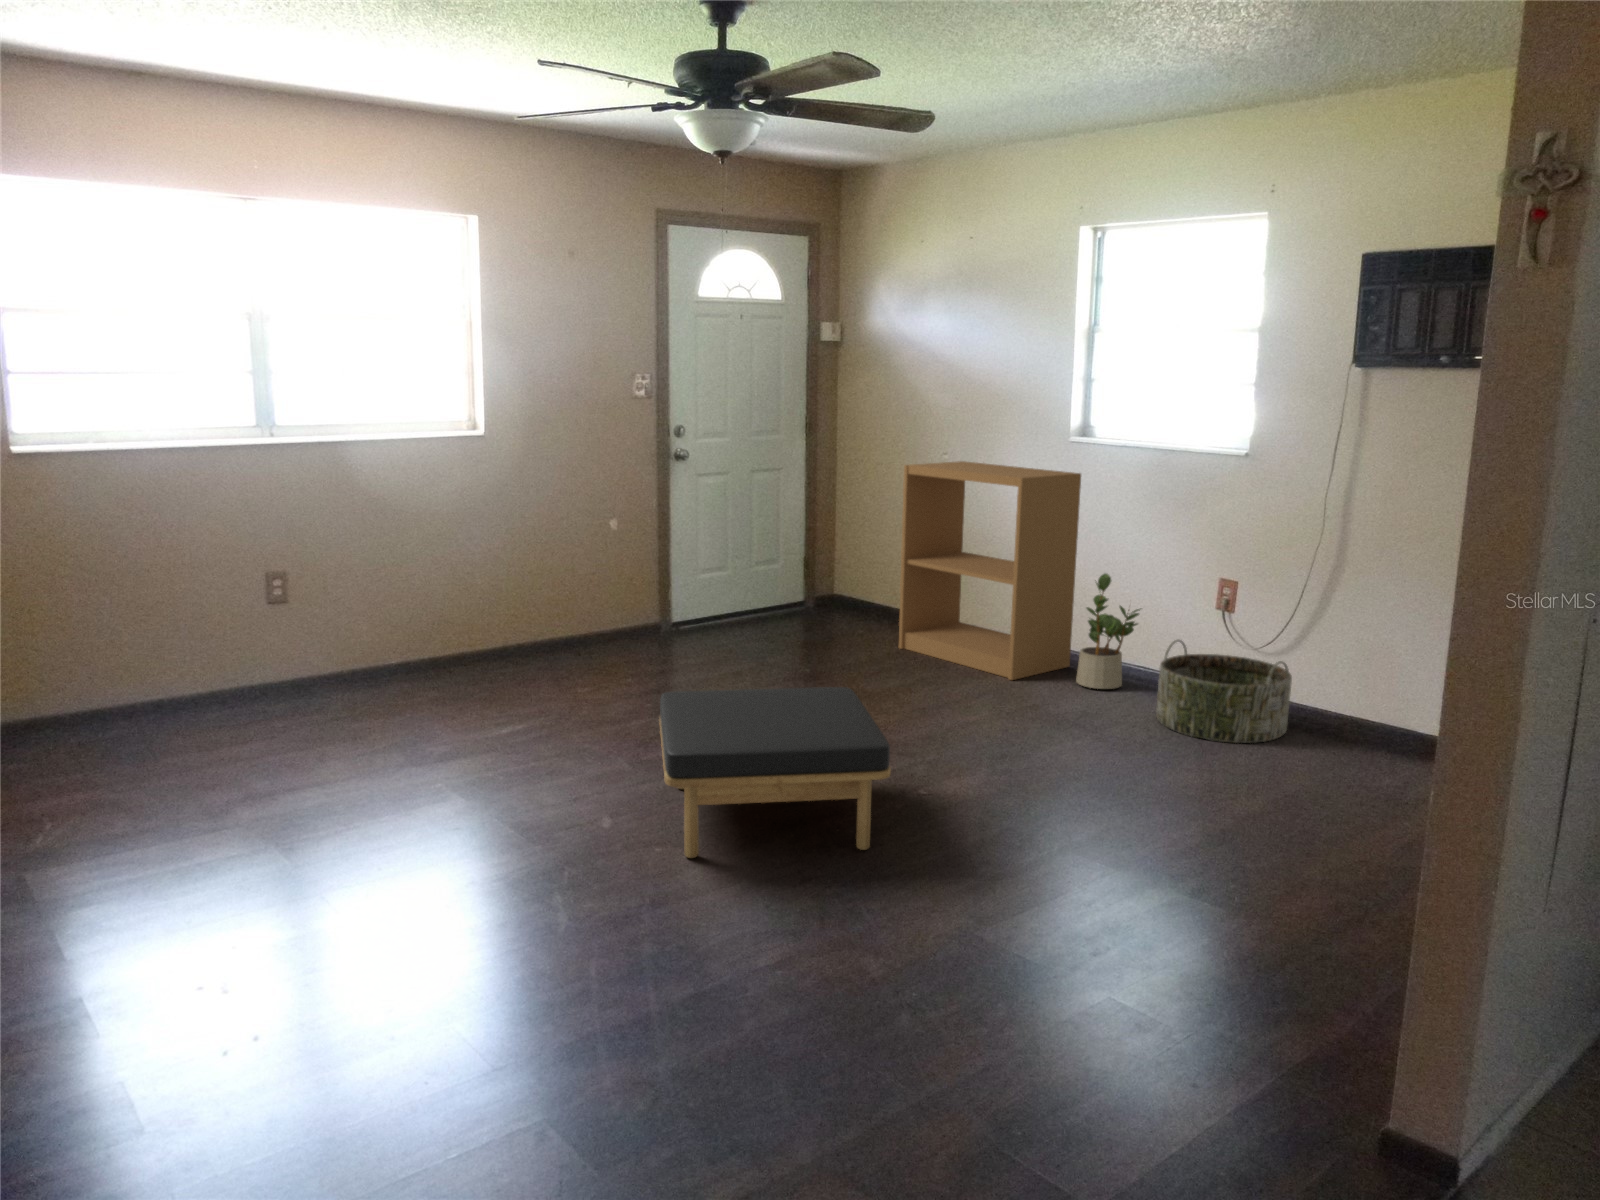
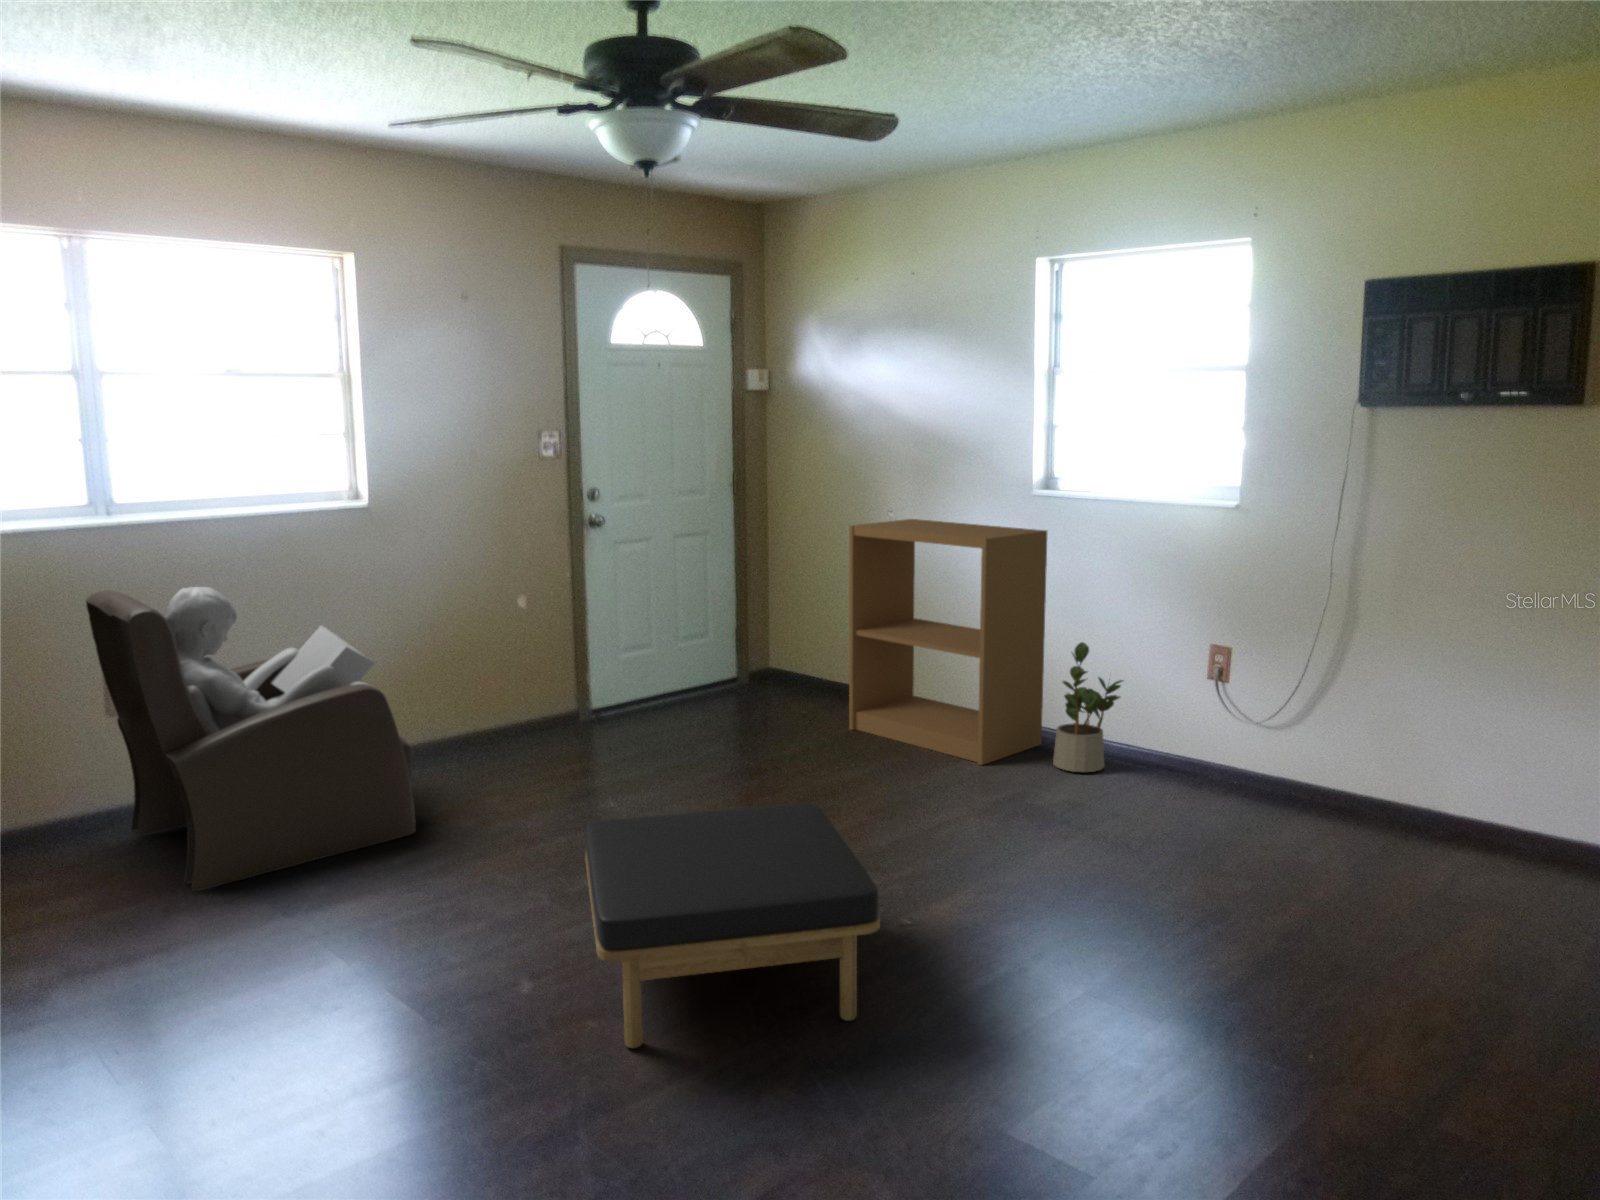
armchair: none [260,496,521,742] -> present [86,587,415,891]
basket: present [1156,640,1292,743] -> none [1152,717,1304,836]

